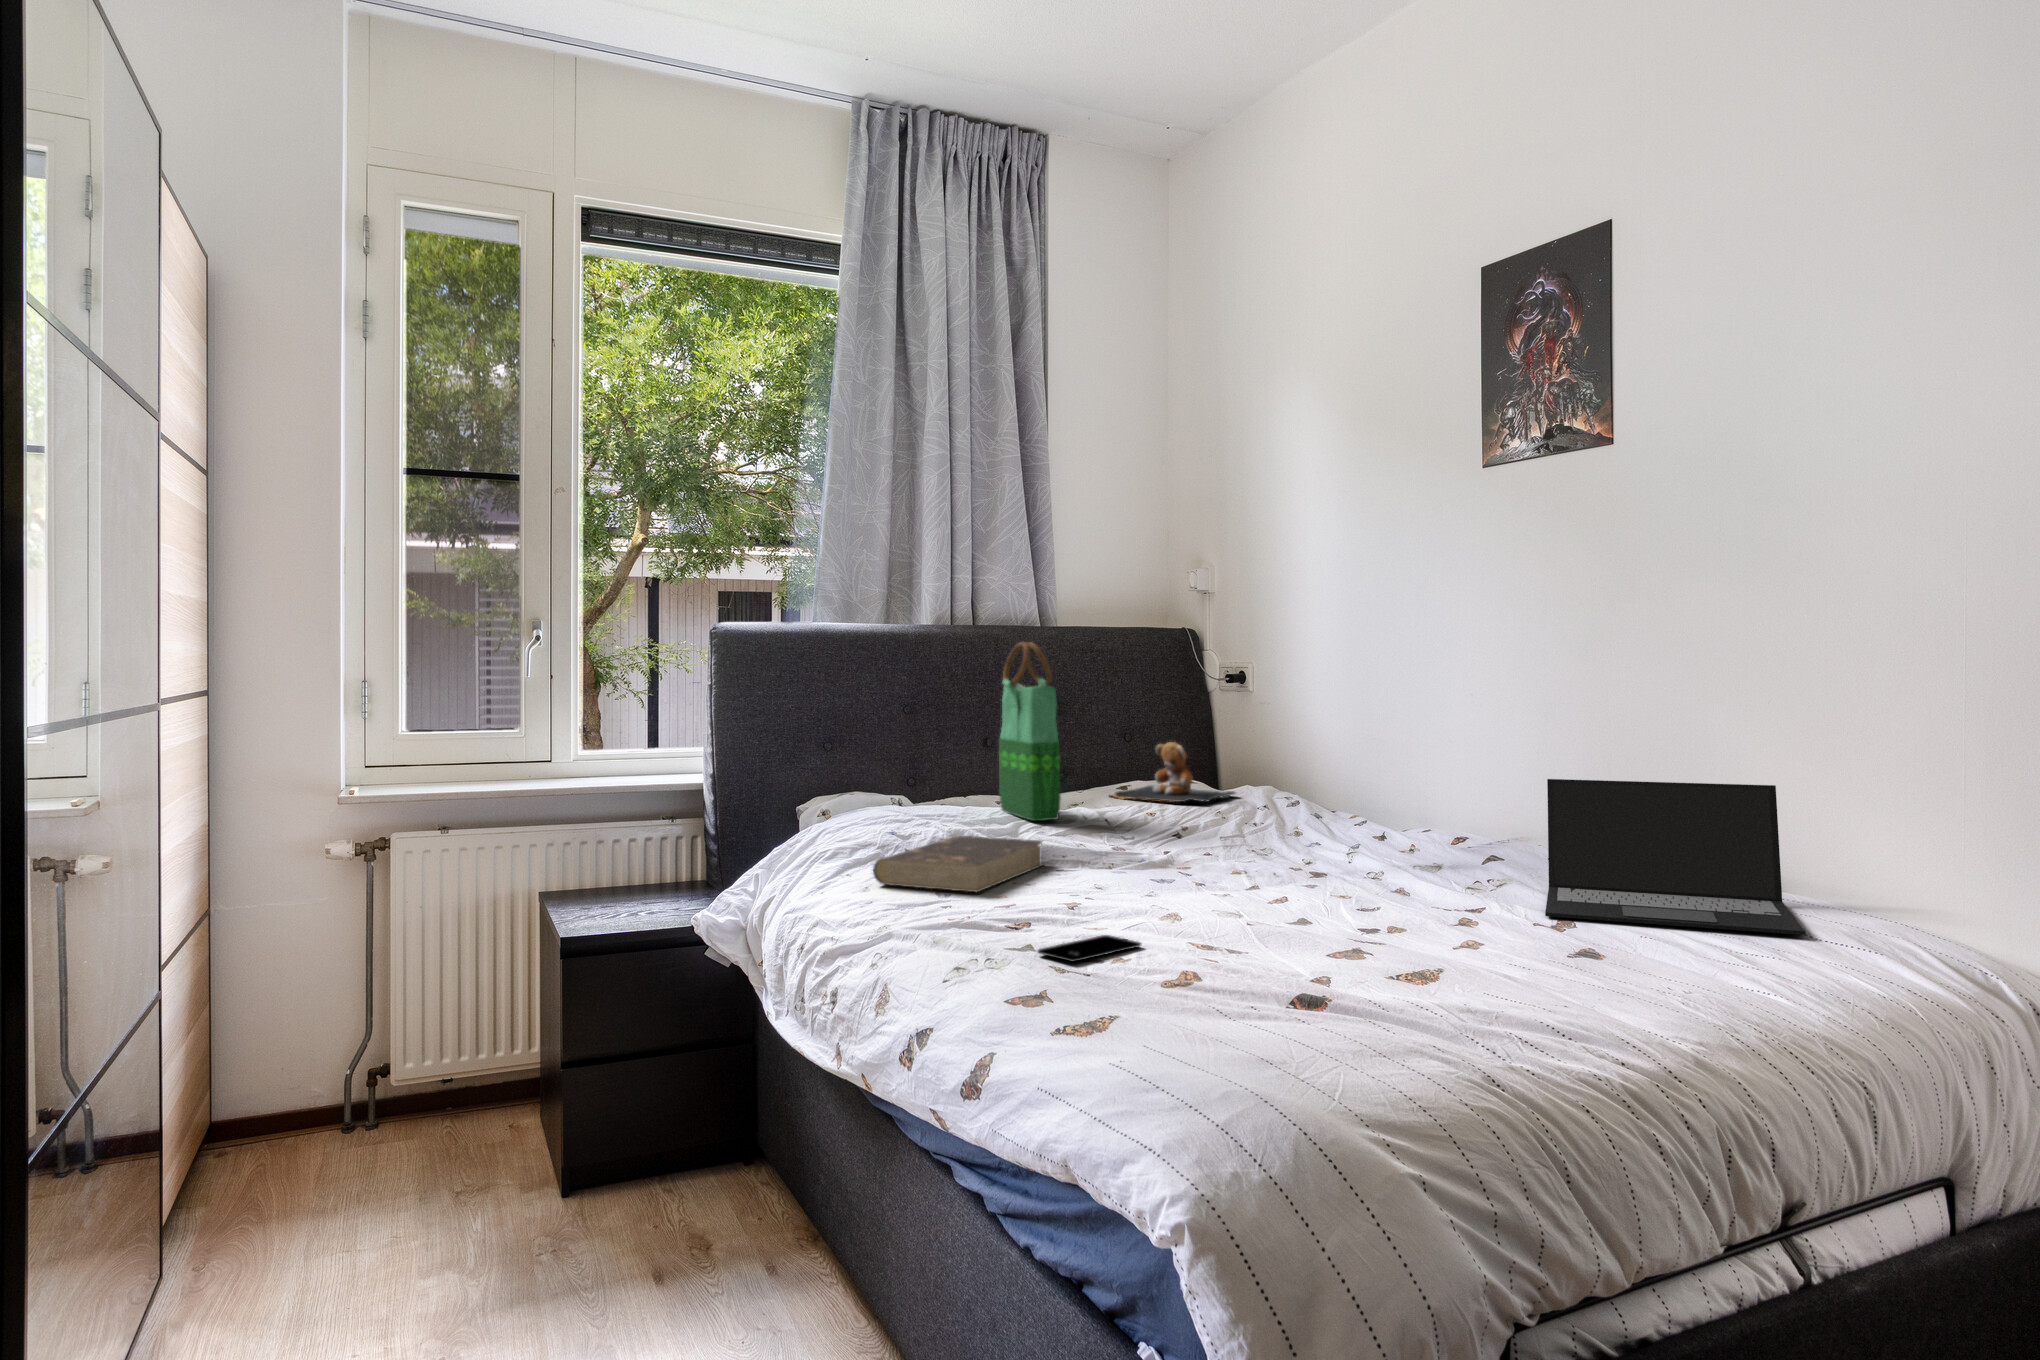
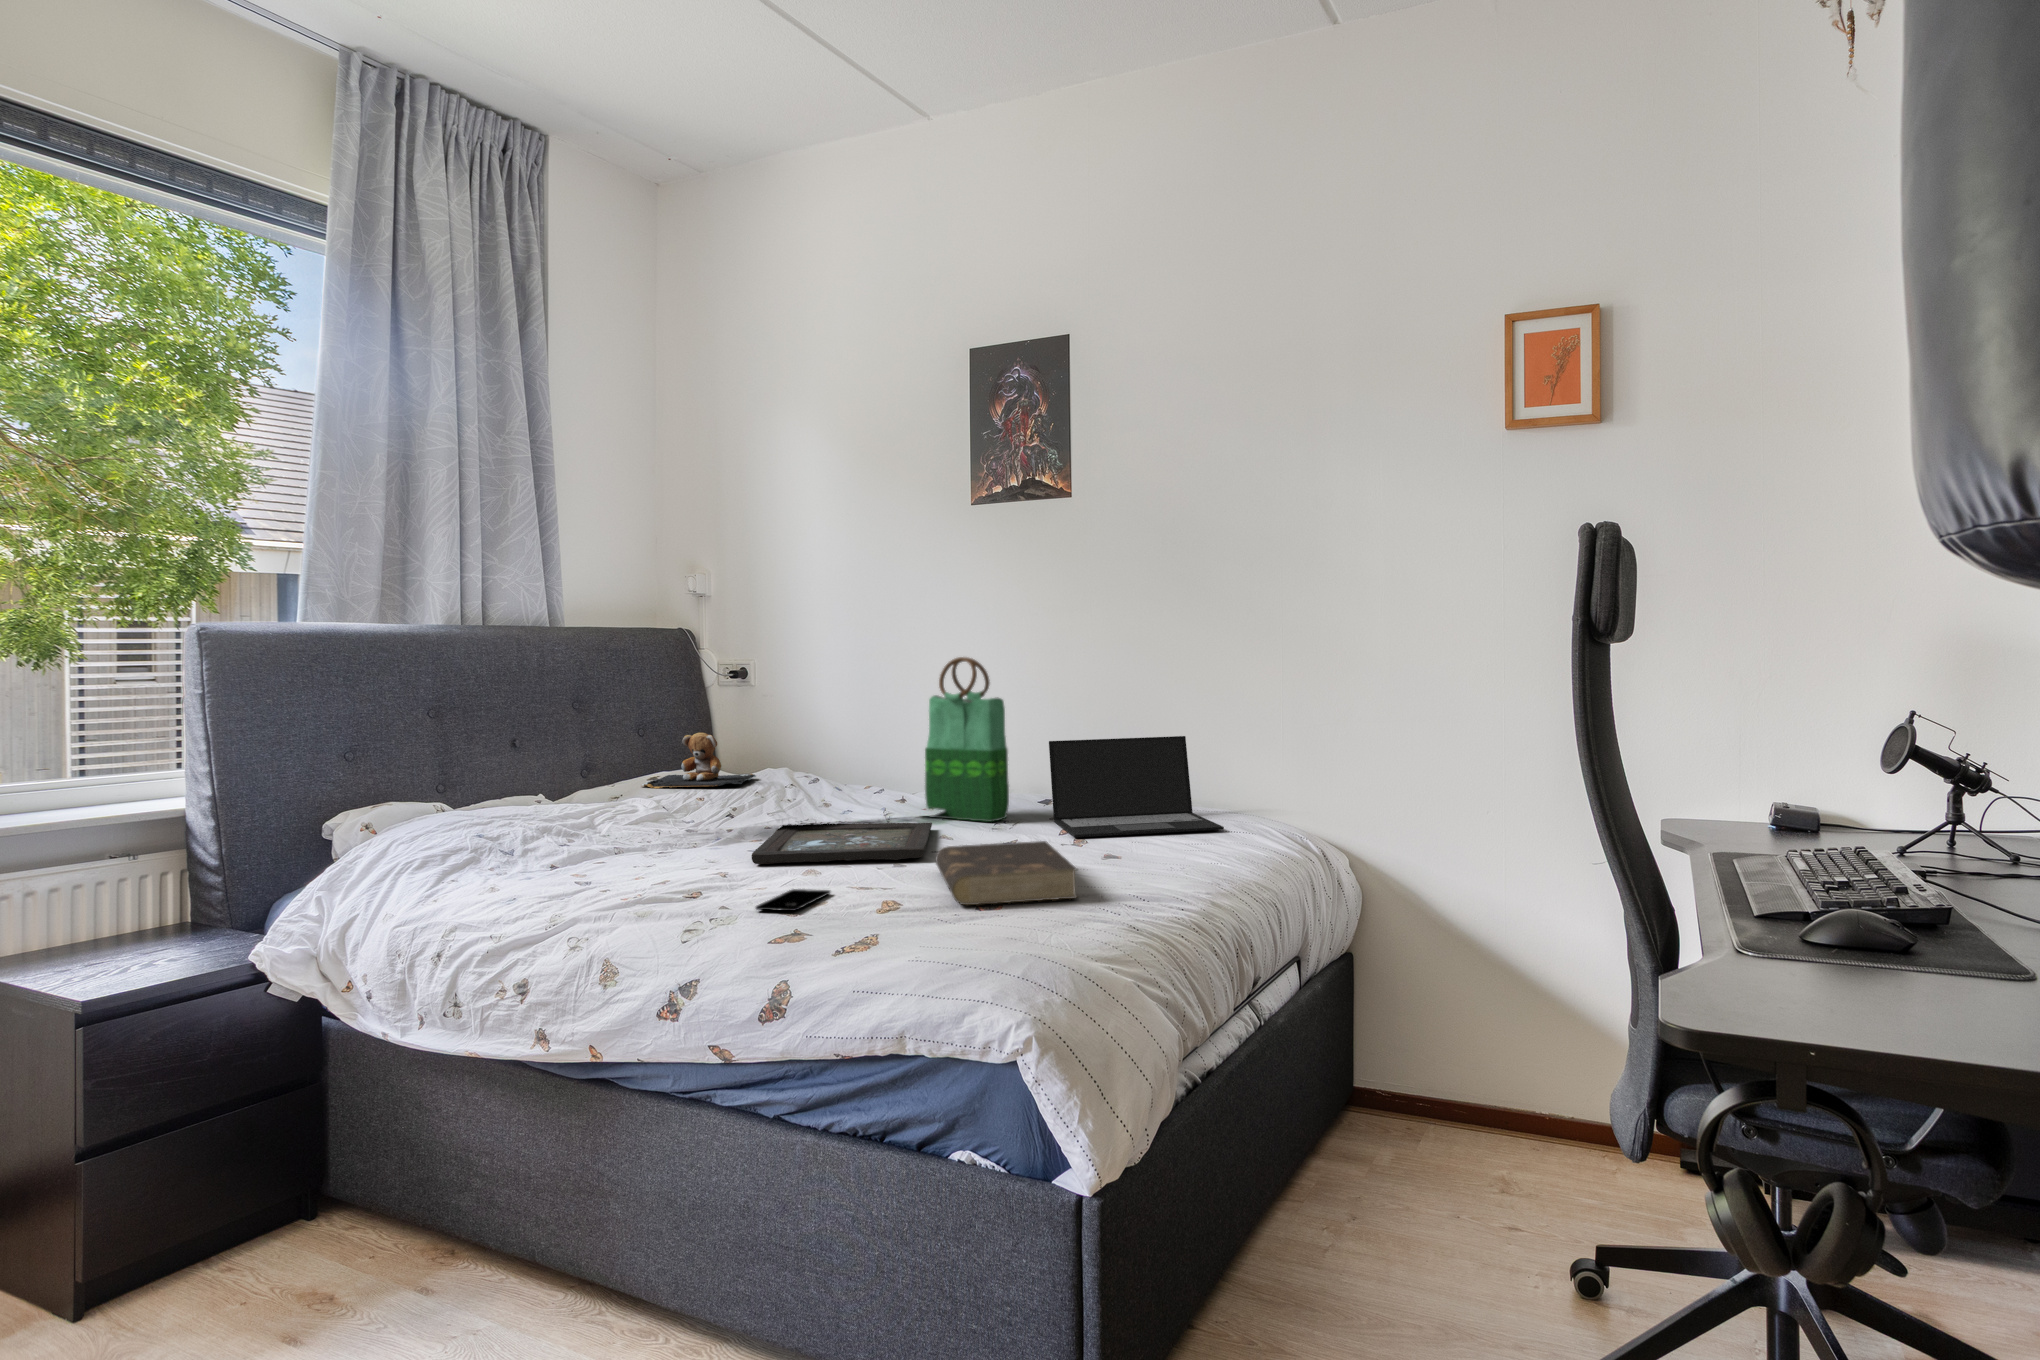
tote bag: present [999,642,1061,821] -> present [925,657,1009,822]
book: present [873,836,1042,892] -> present [936,841,1077,905]
tray: none [1111,855,1371,916] -> present [752,823,932,864]

